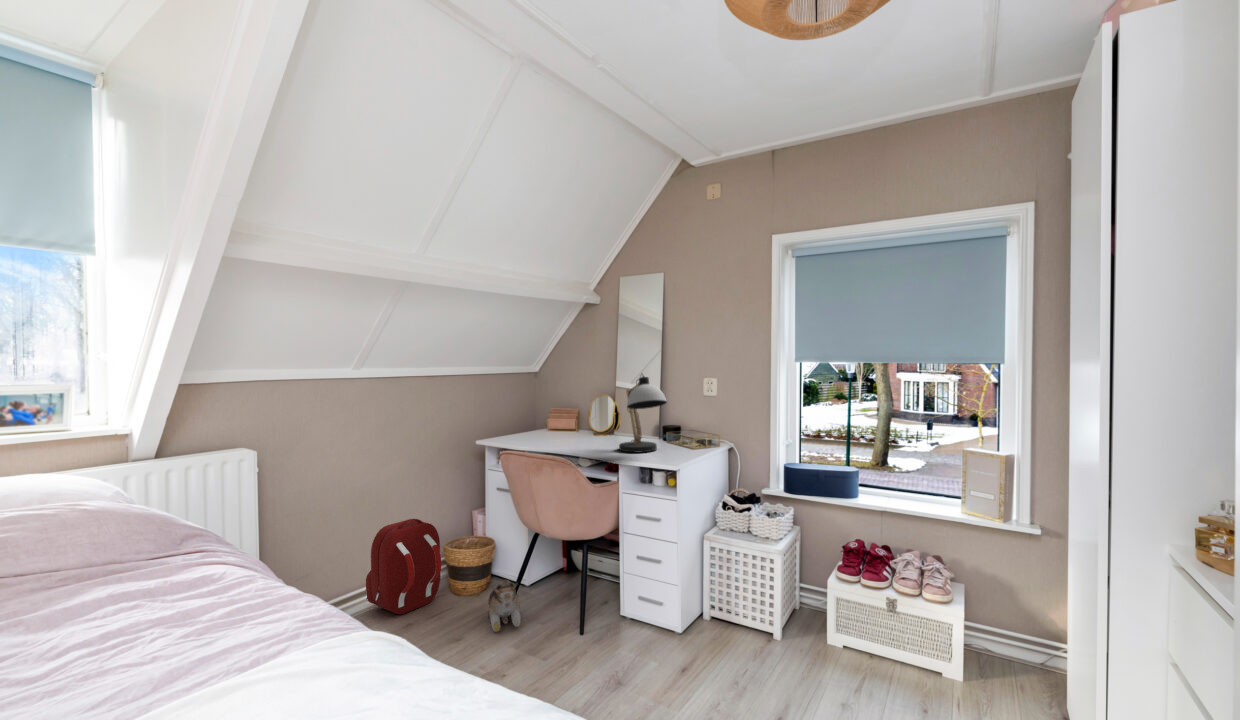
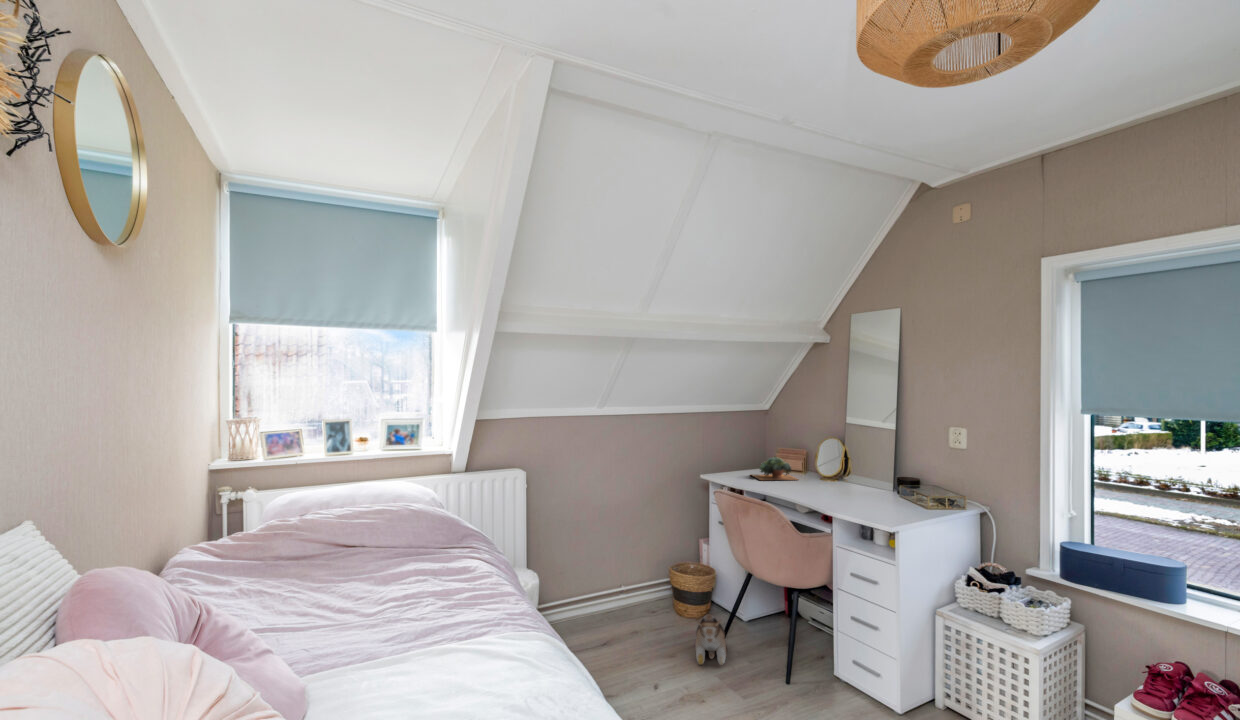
desk lamp: present [619,374,667,452] -> none [842,416,896,504]
succulent plant: none [525,419,573,443] -> present [752,457,797,480]
backpack: present [366,519,441,614] -> none [596,539,661,626]

